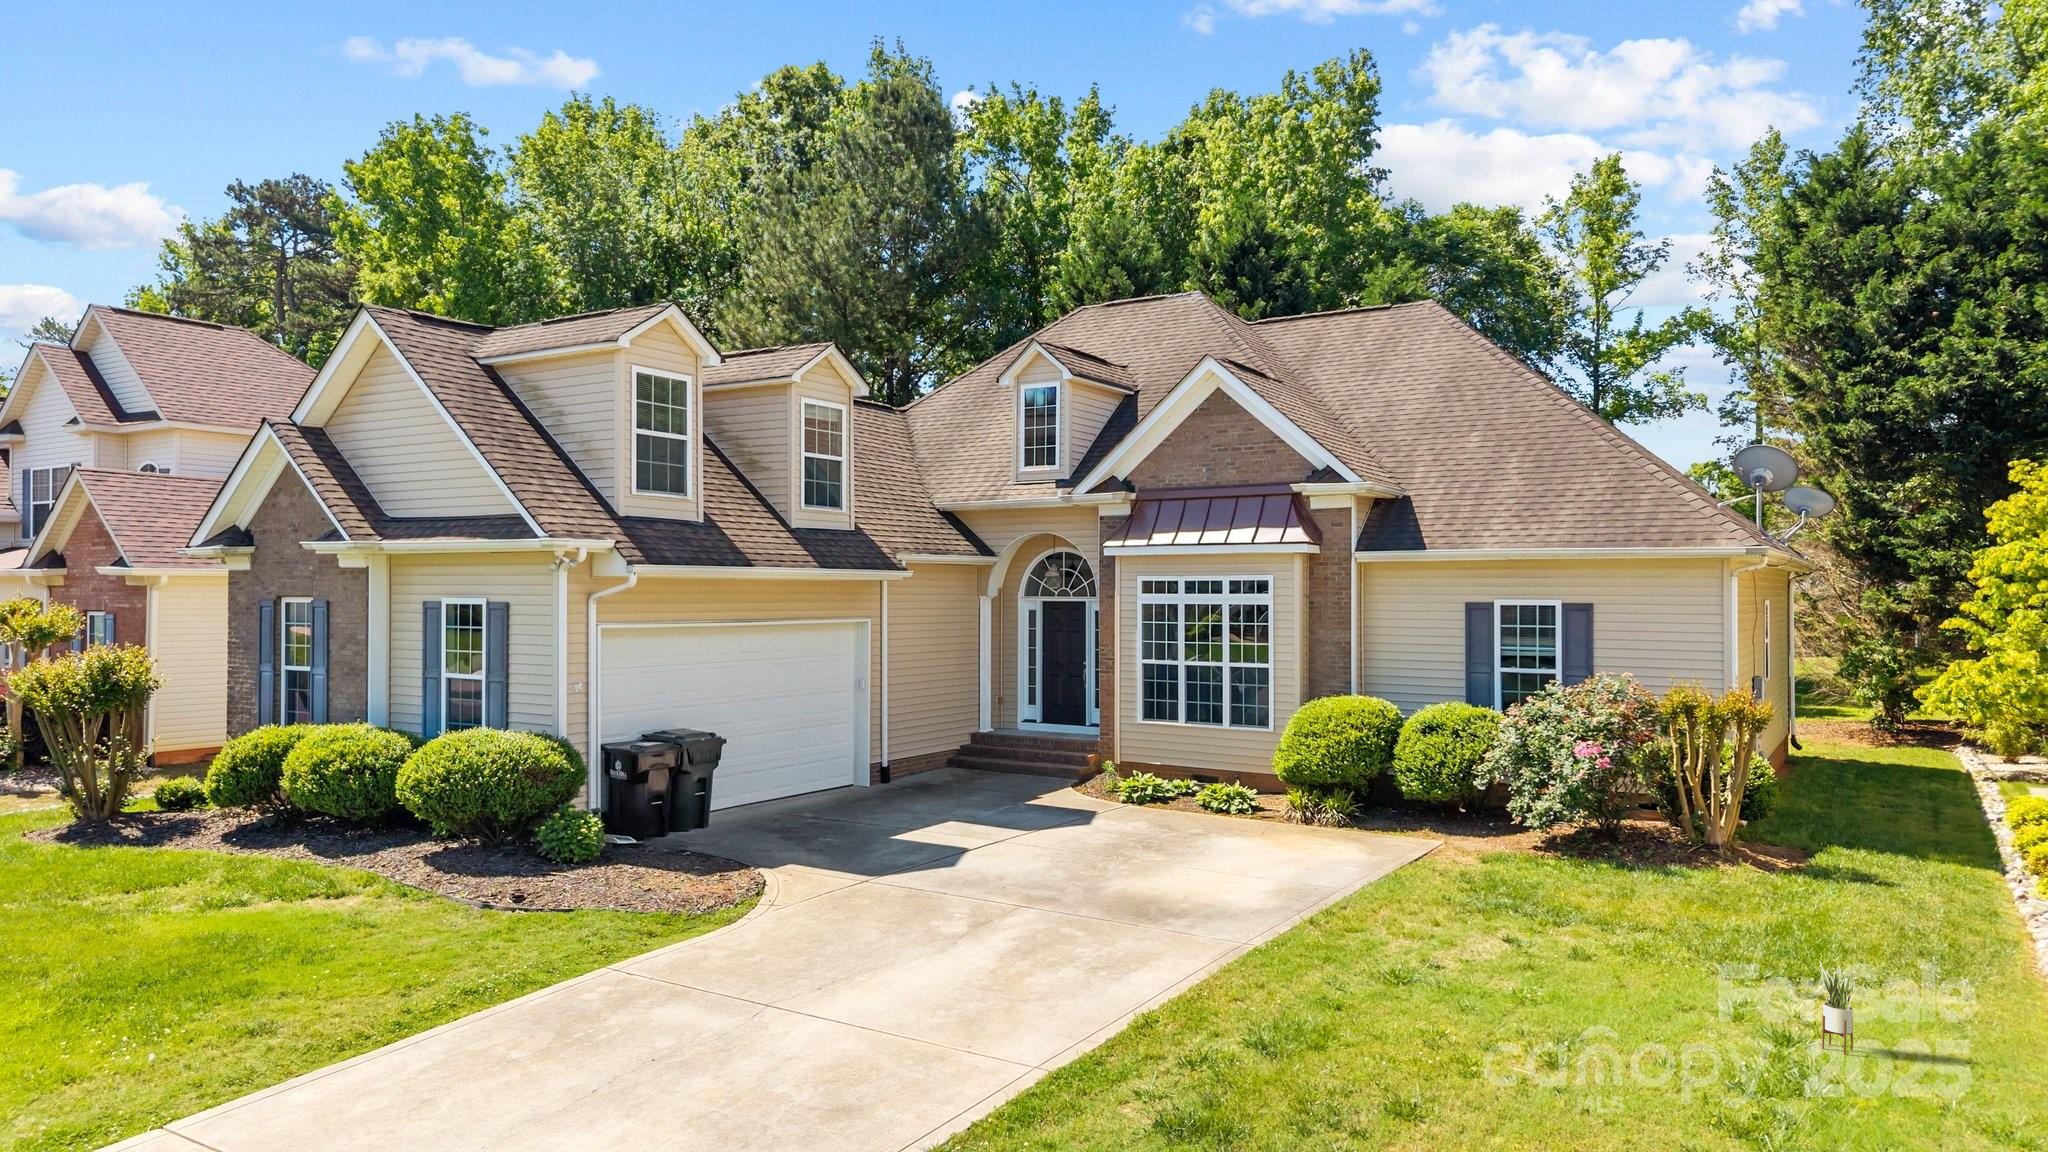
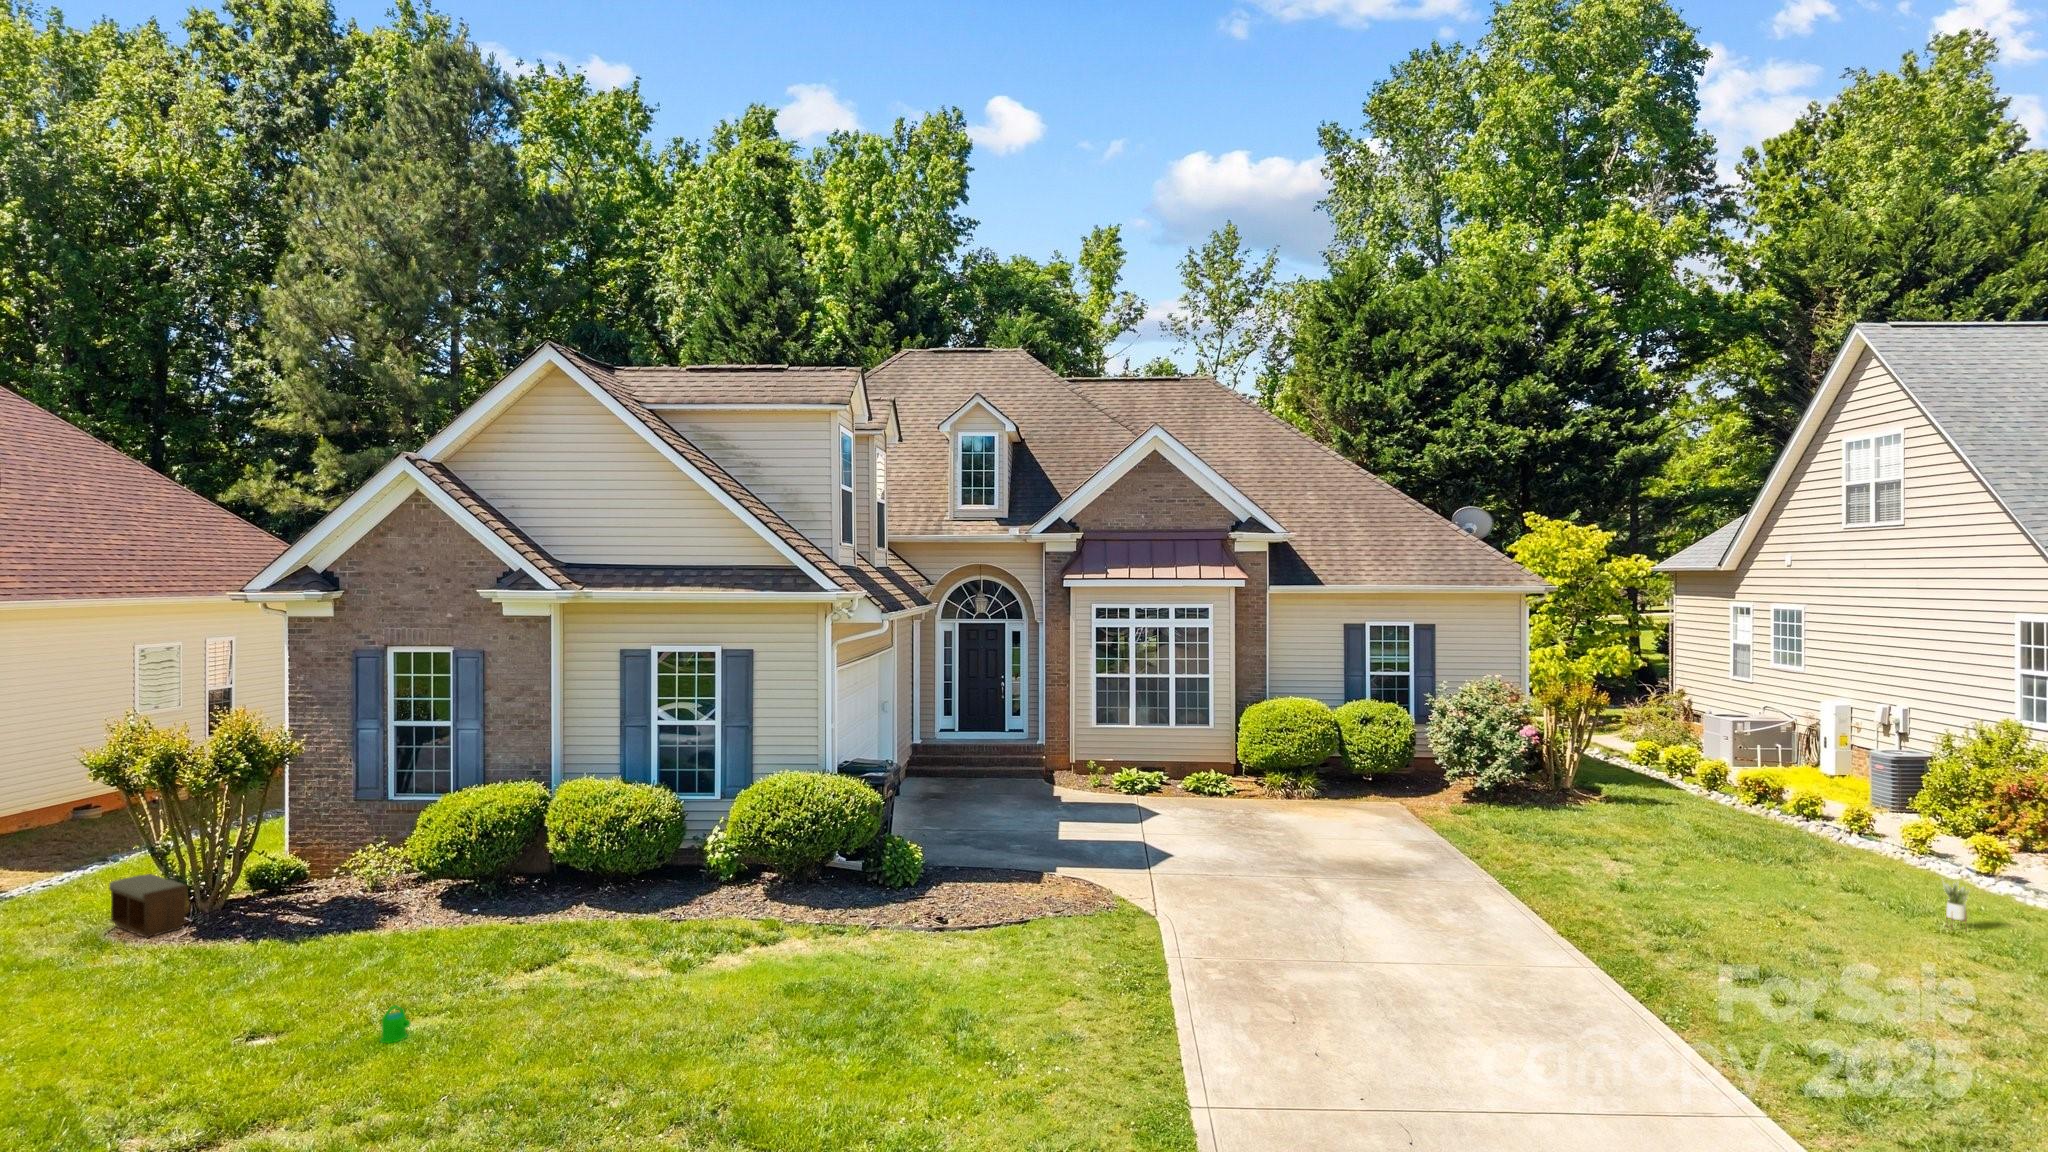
bench: none [165,740,202,782] -> present [109,874,187,938]
watering can: none [107,816,132,844] -> present [380,1005,411,1043]

